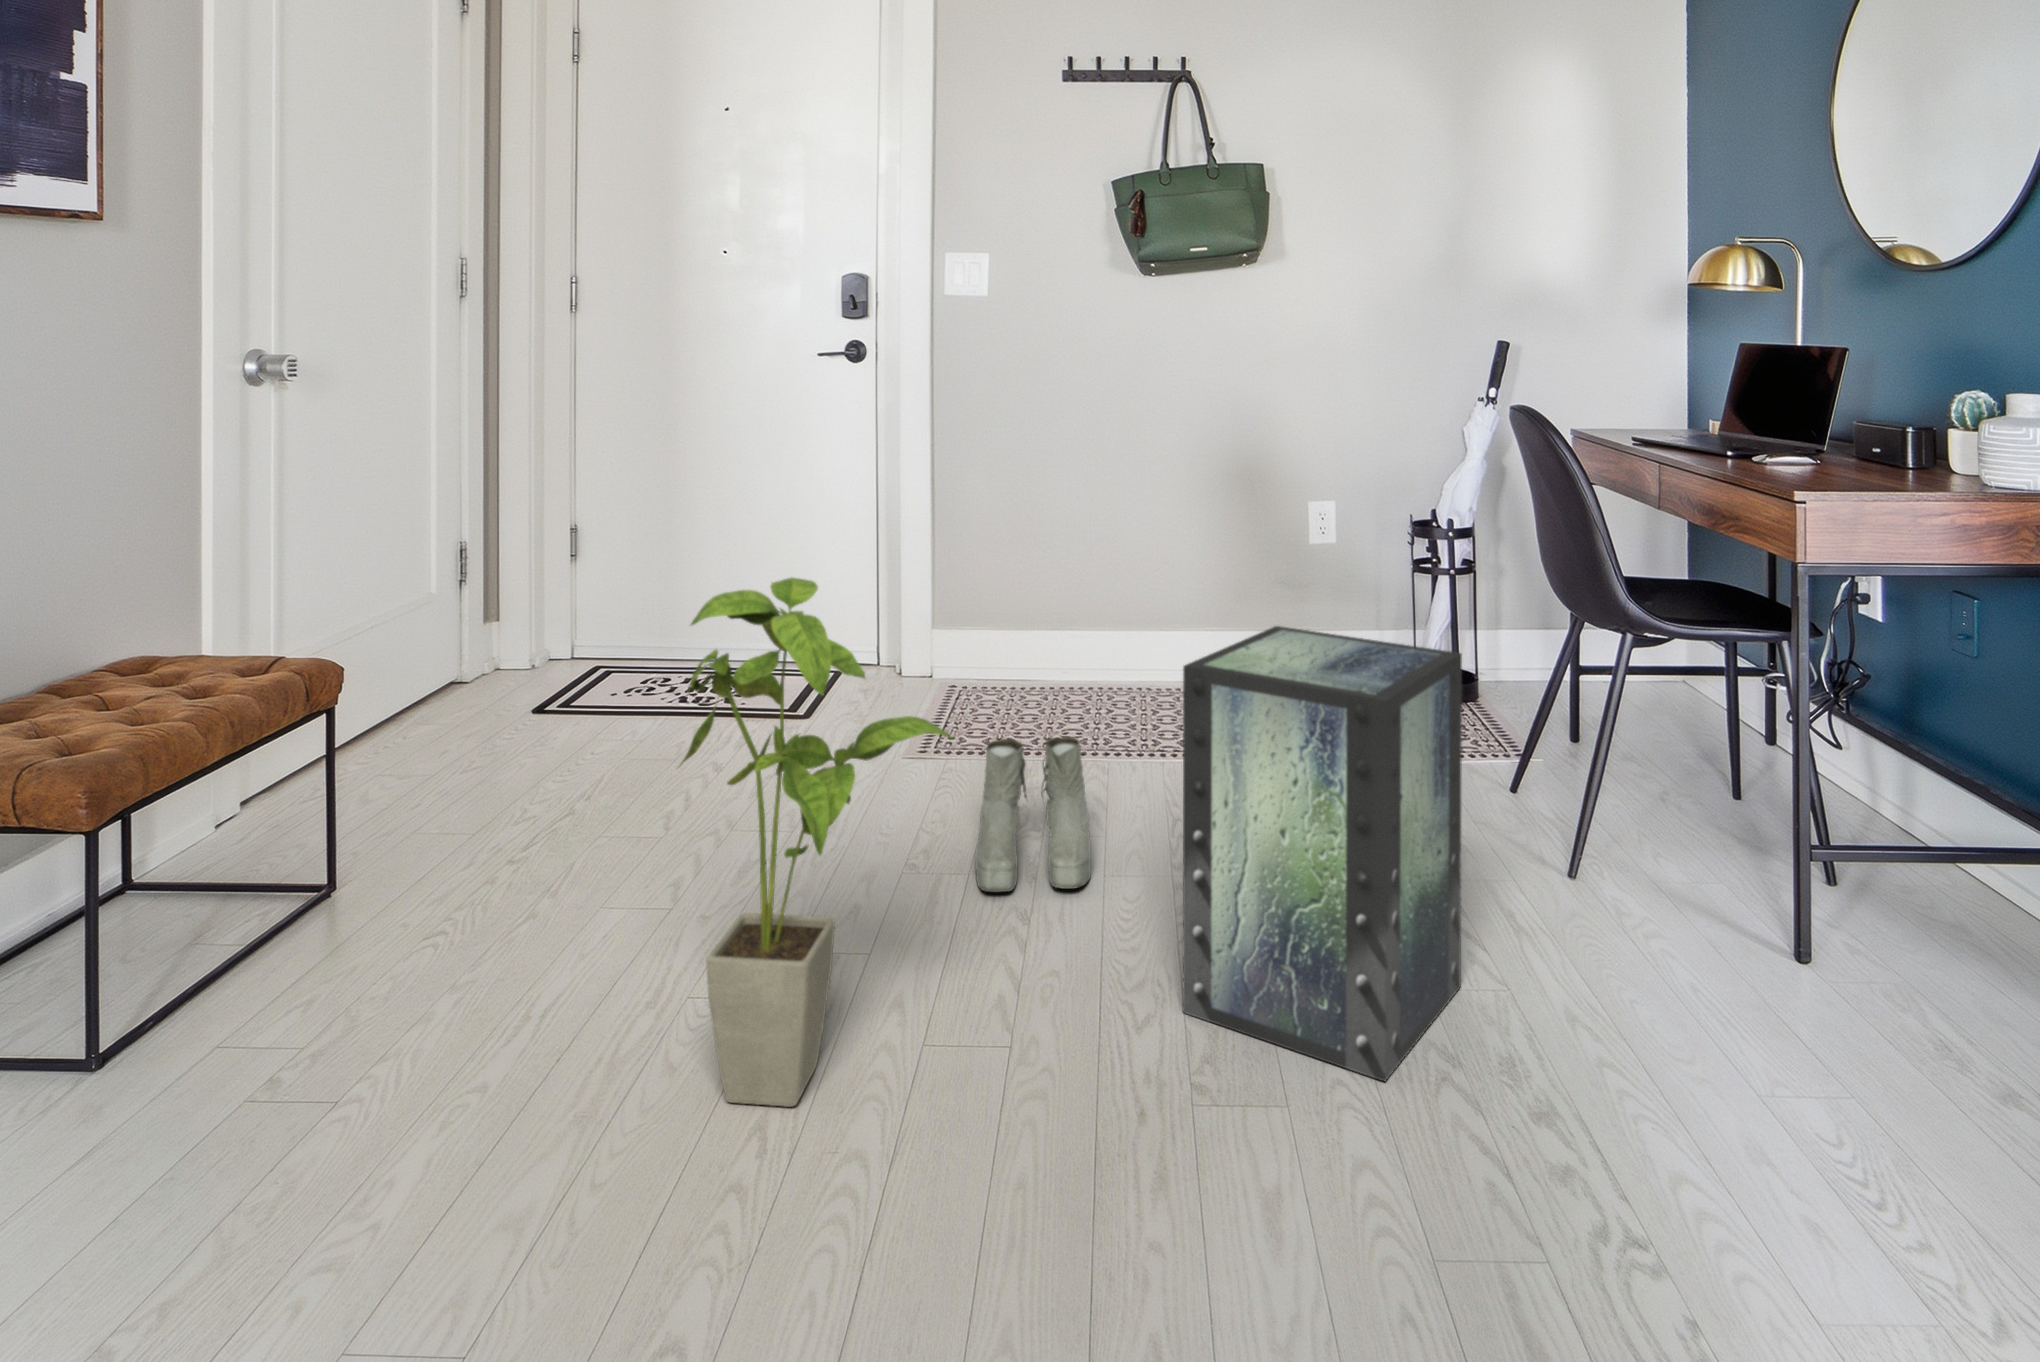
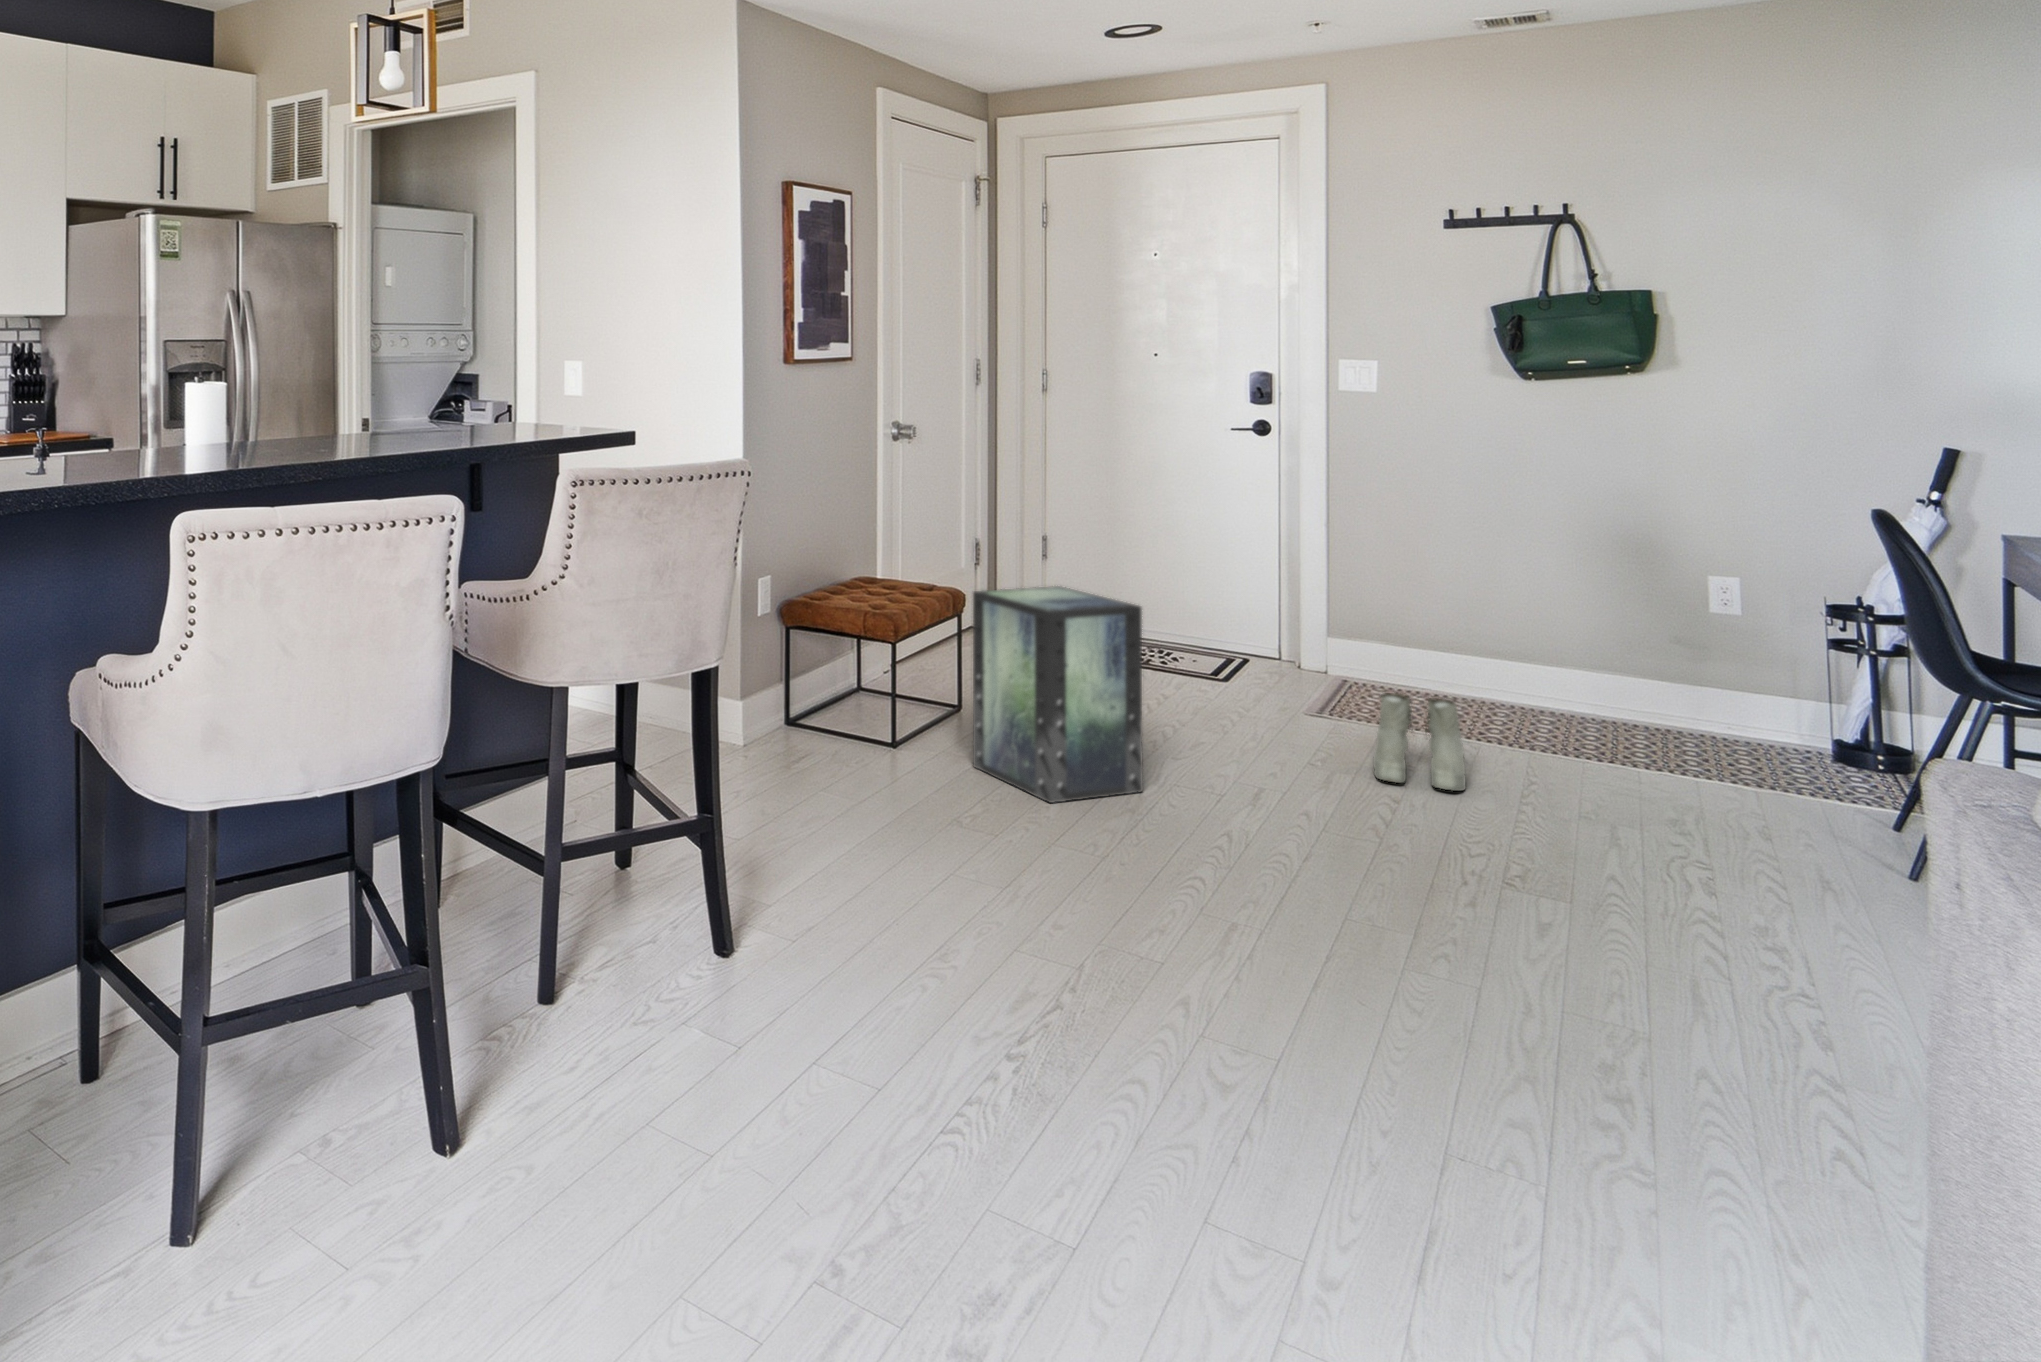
house plant: present [681,577,954,1107] -> none [1195,560,1362,830]
storage box: present [1183,626,1462,1081] -> present [973,586,1143,803]

